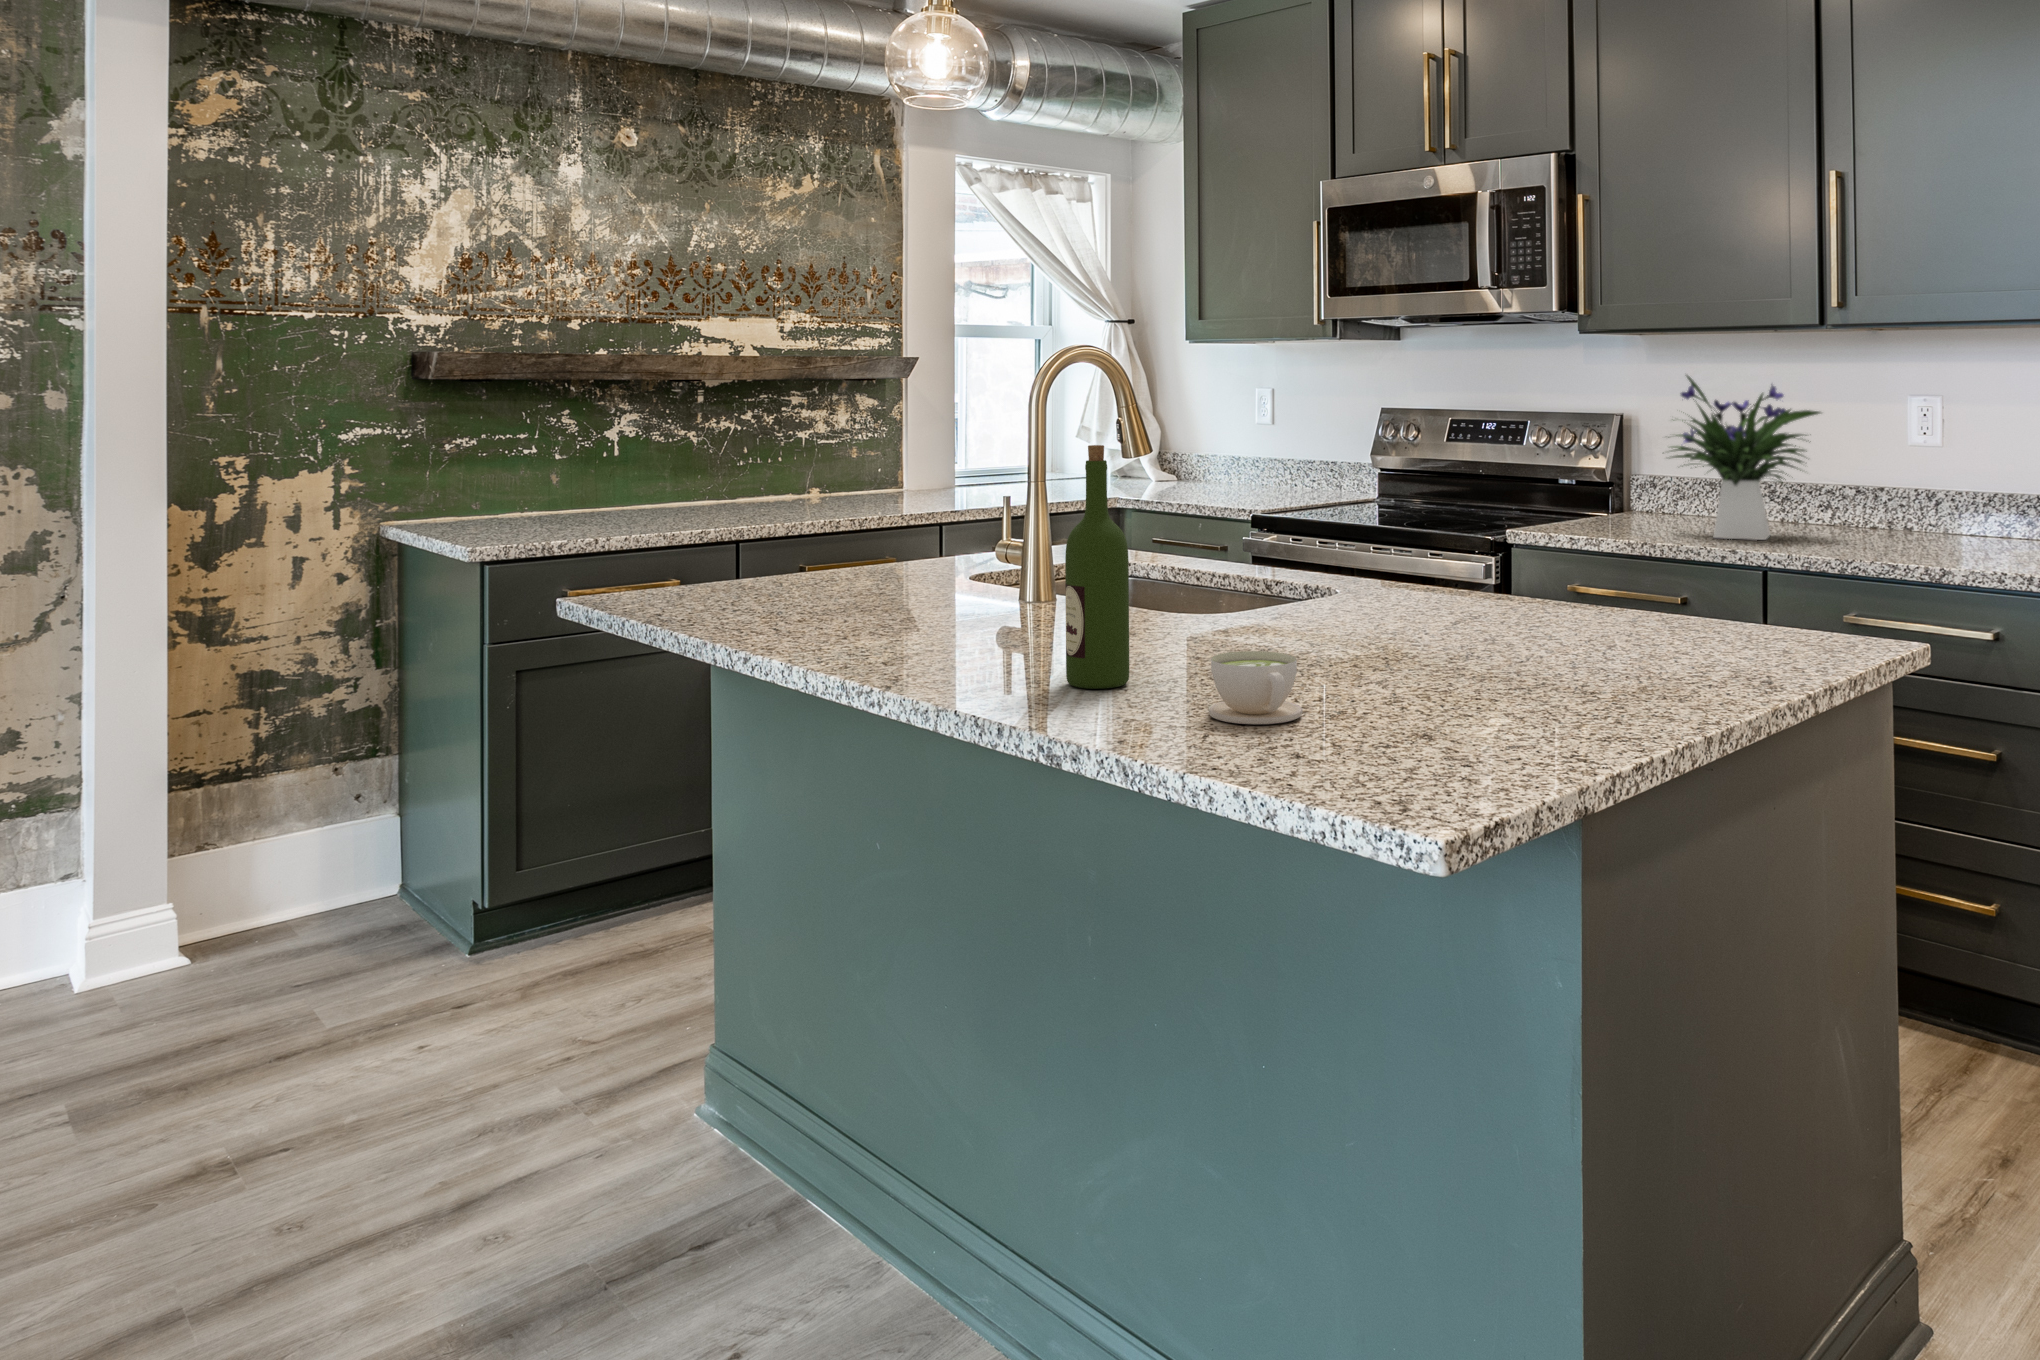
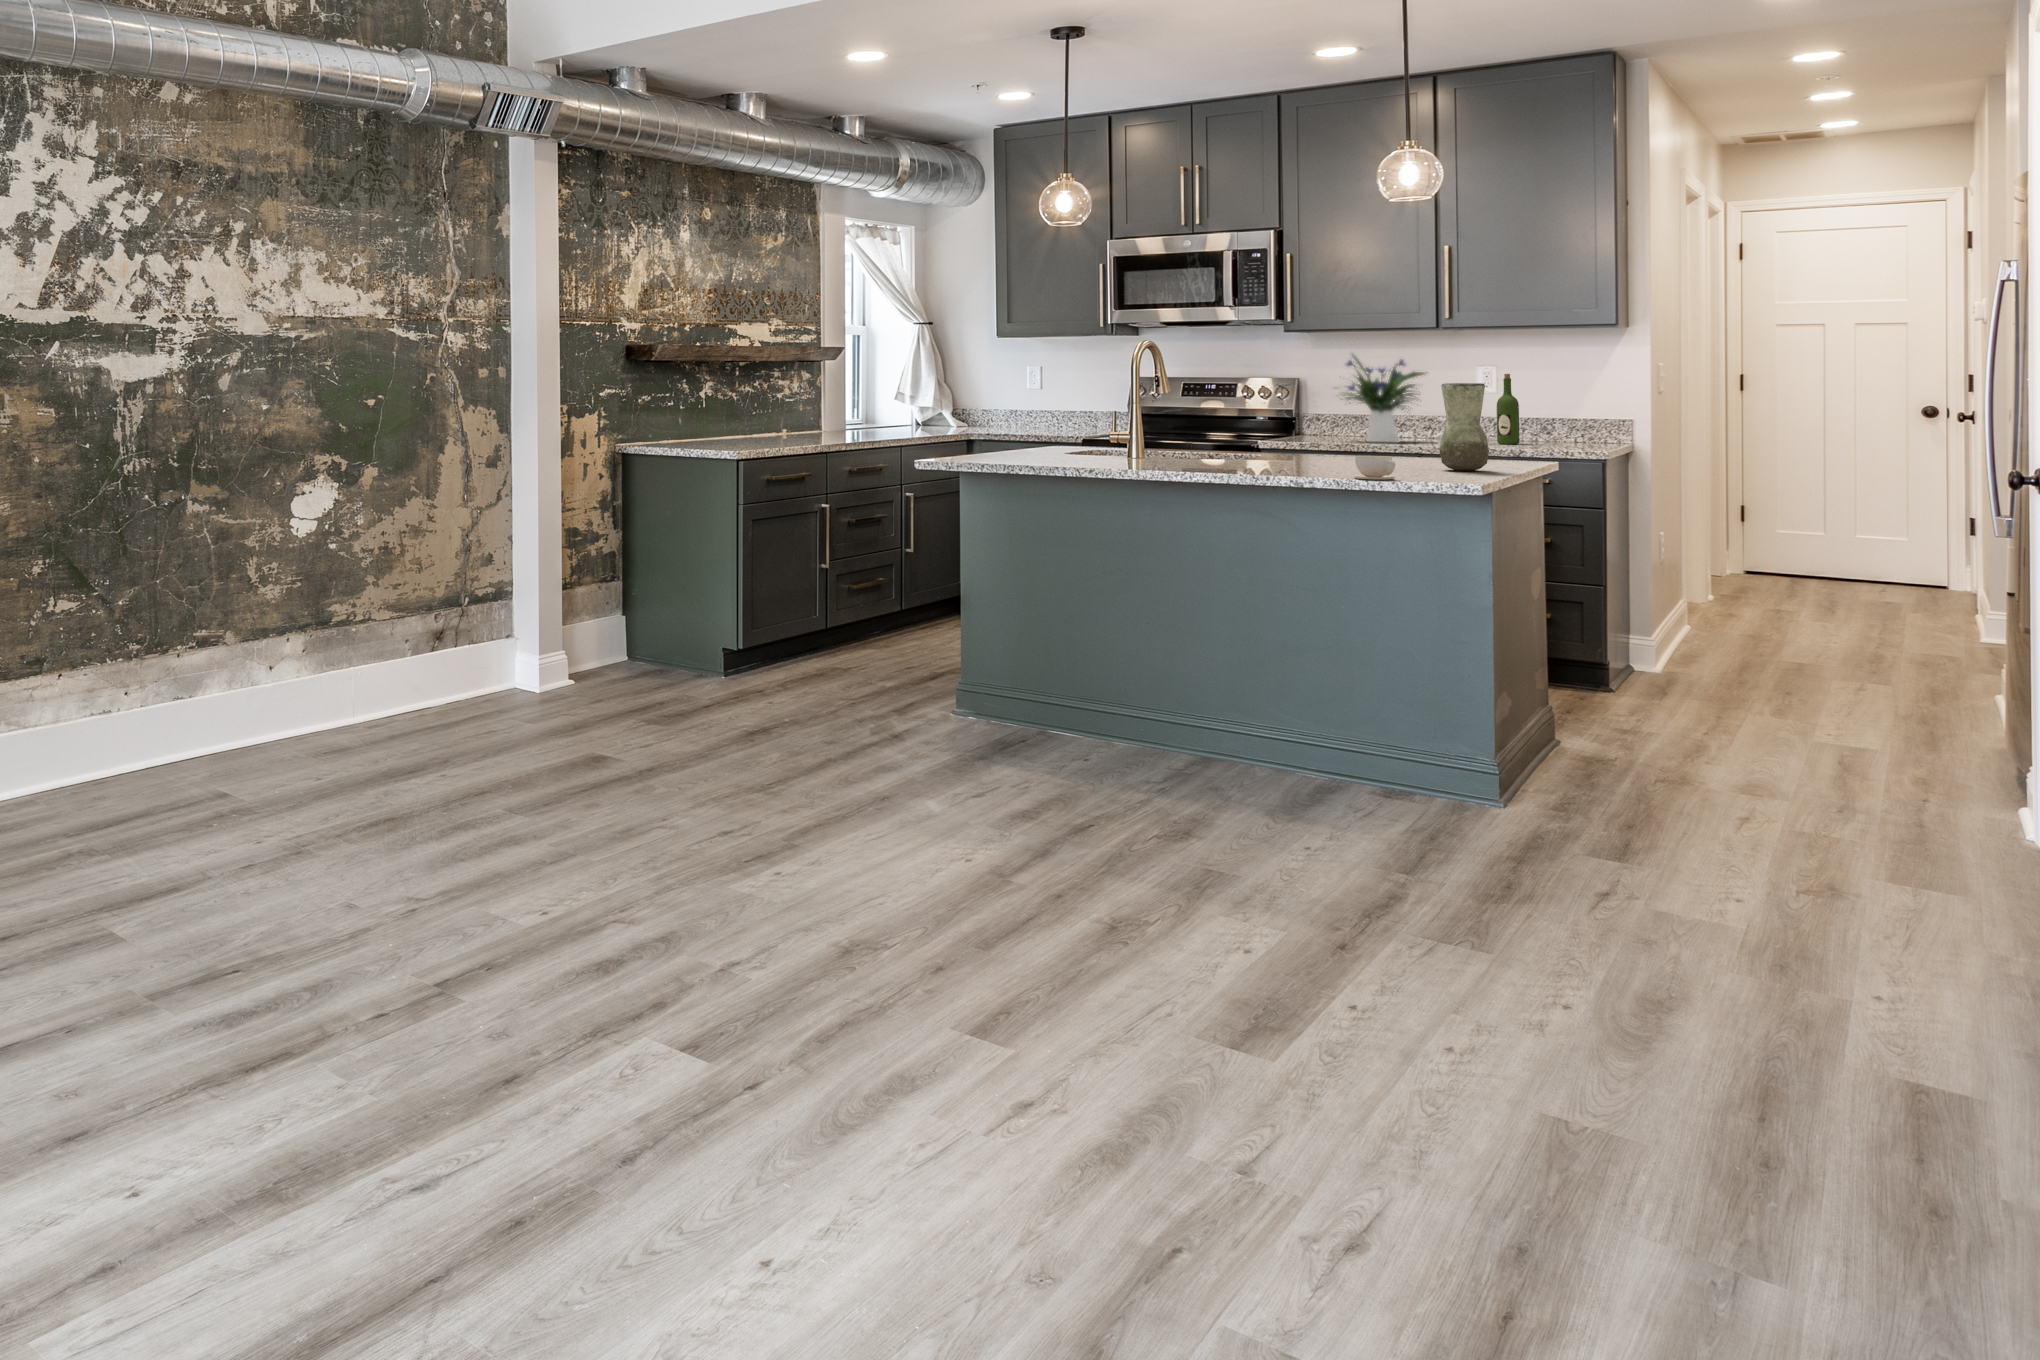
wine bottle: present [1065,445,1129,689] -> present [1497,374,1519,444]
vase: none [1551,455,1657,672] -> present [1439,383,1489,471]

